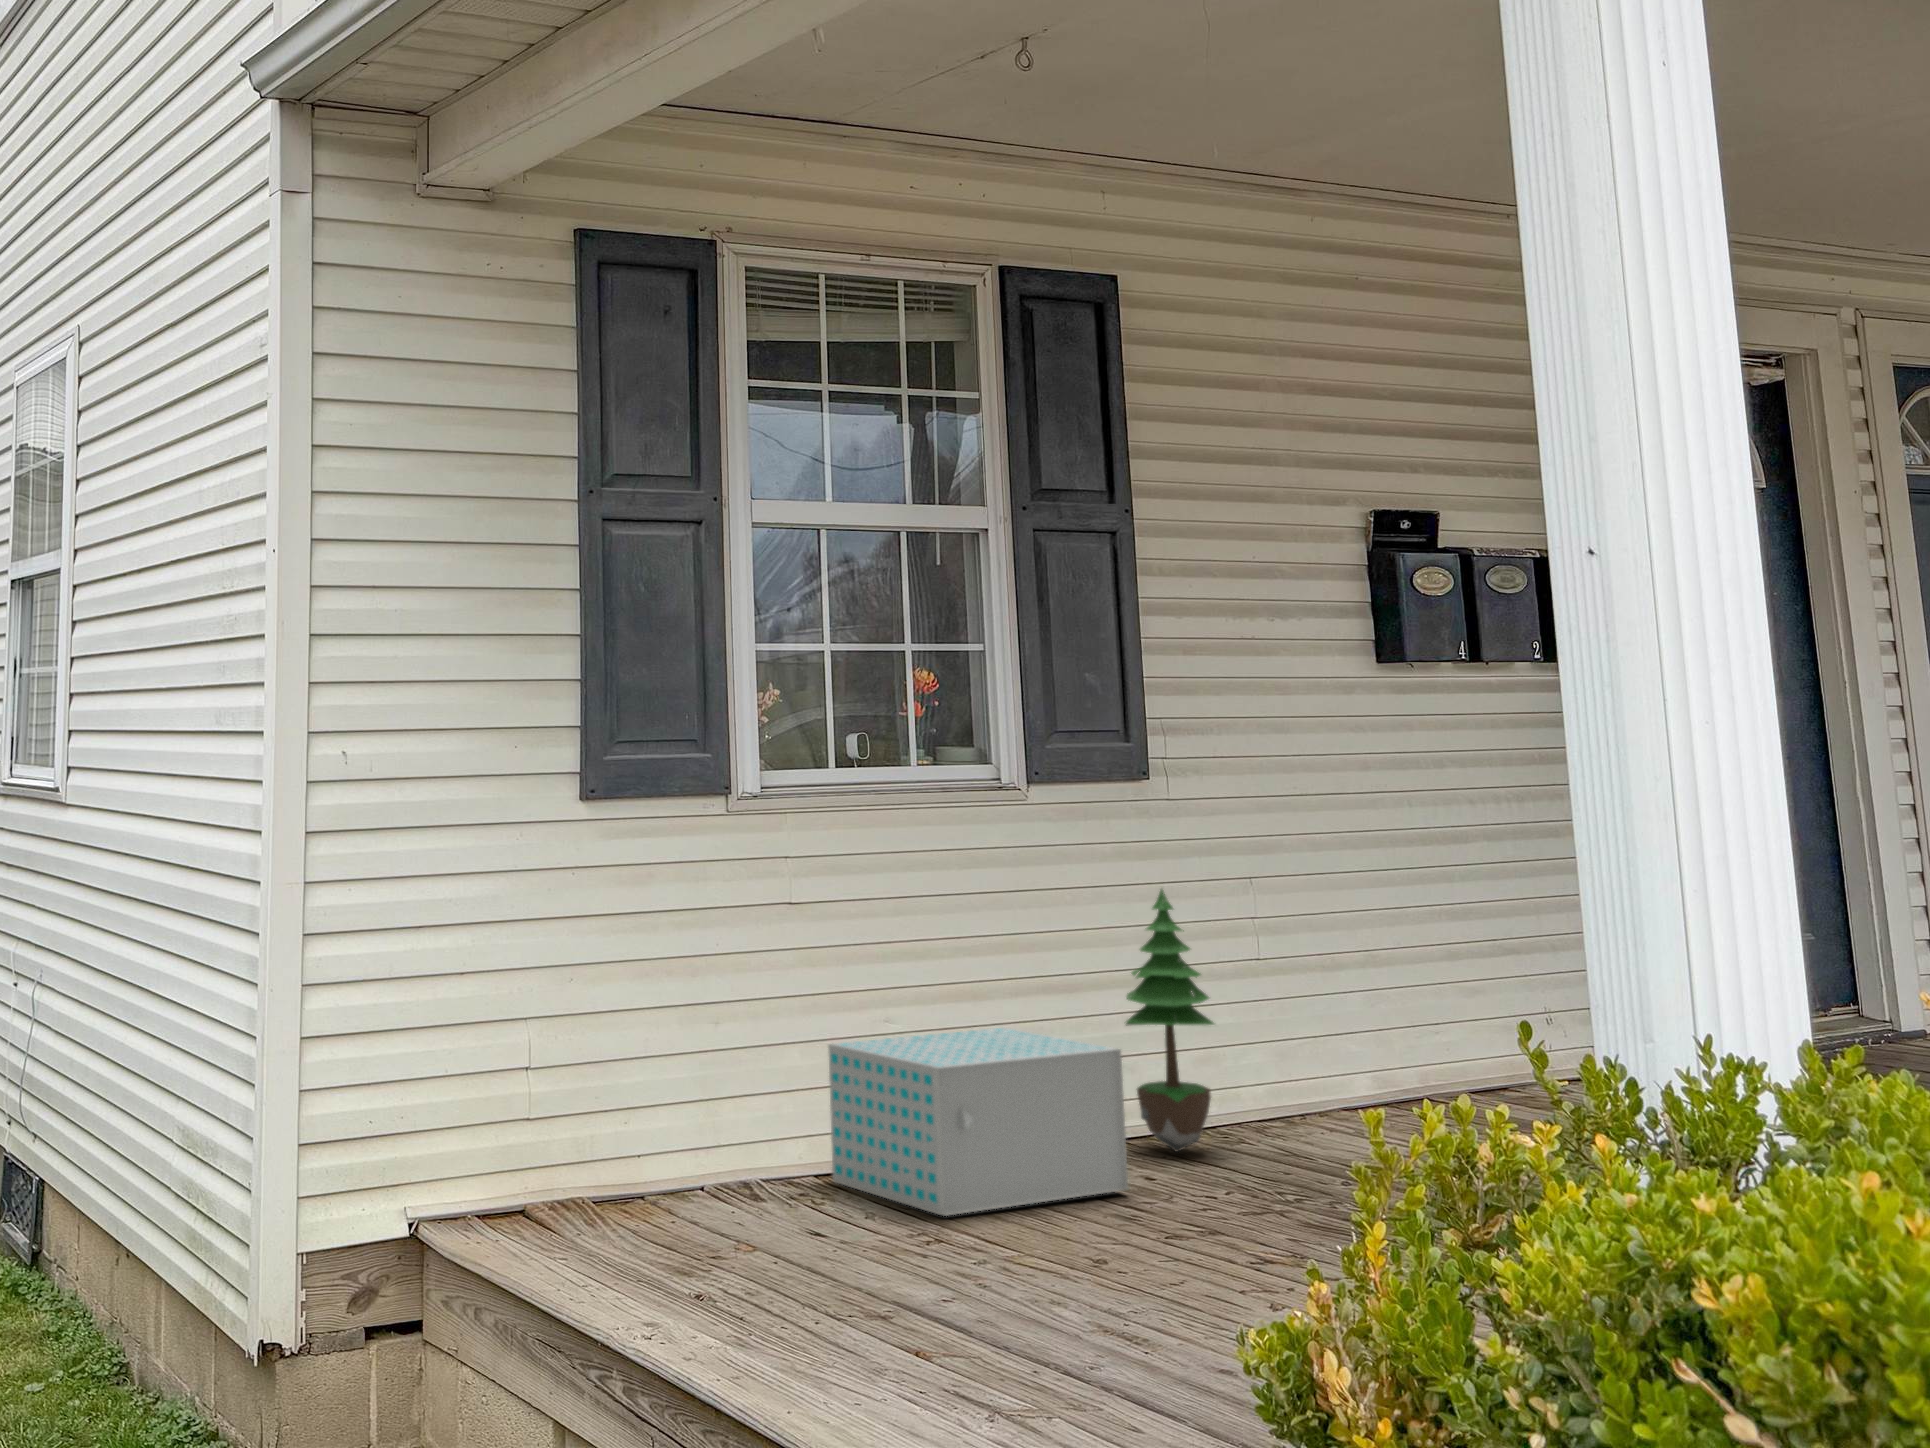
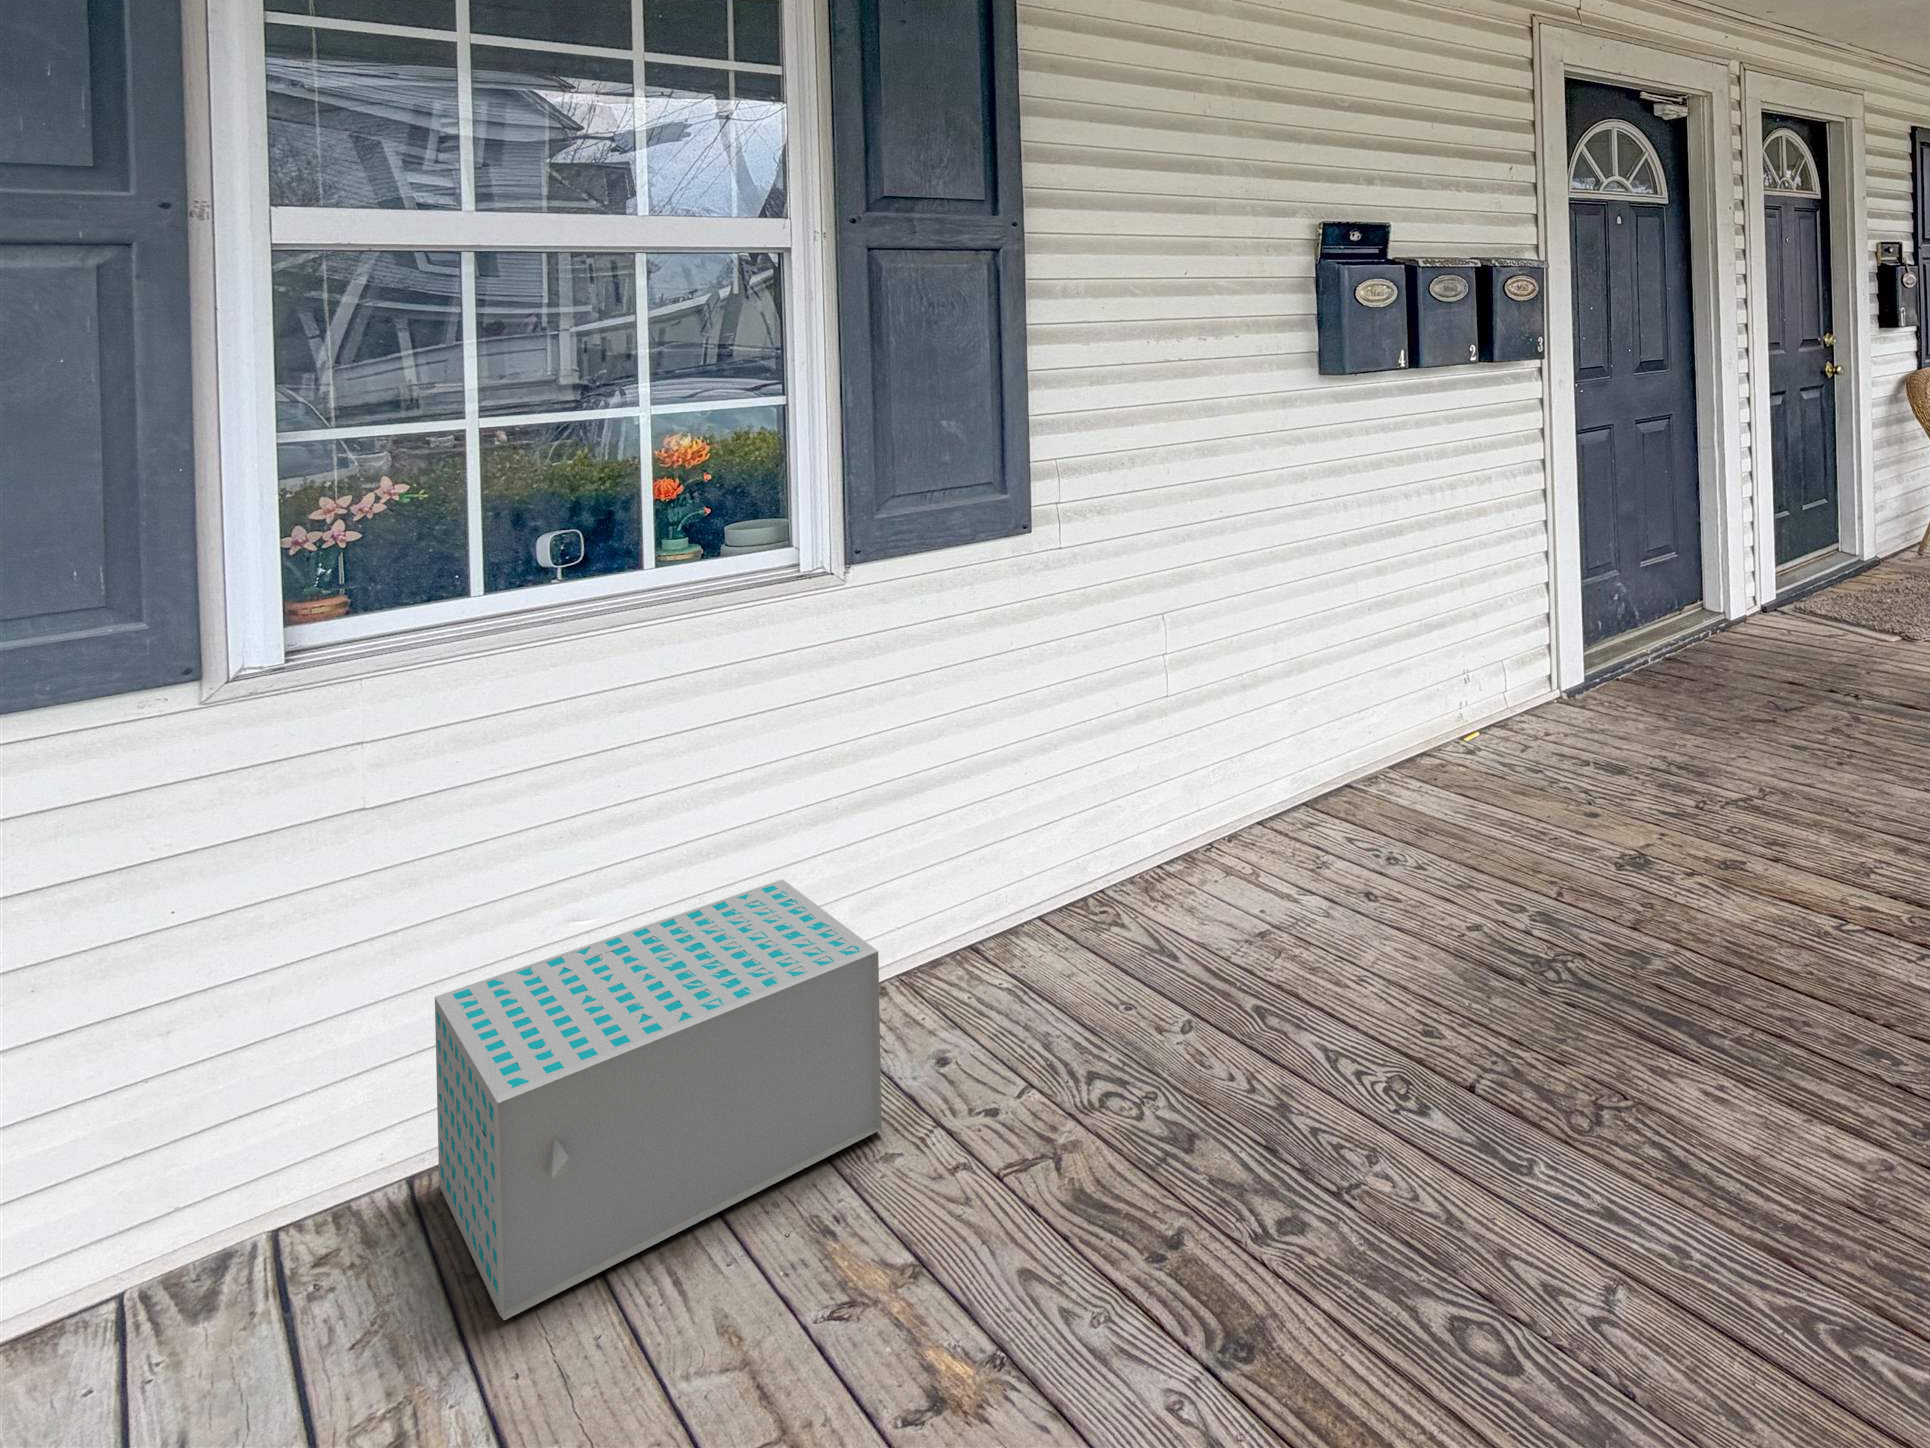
potted tree: present [1126,890,1214,1152] -> none [962,670,1078,968]

